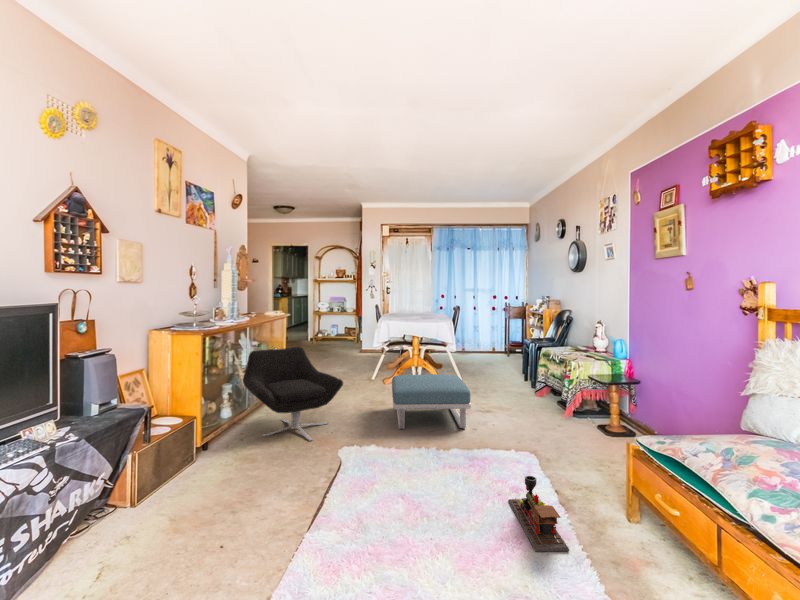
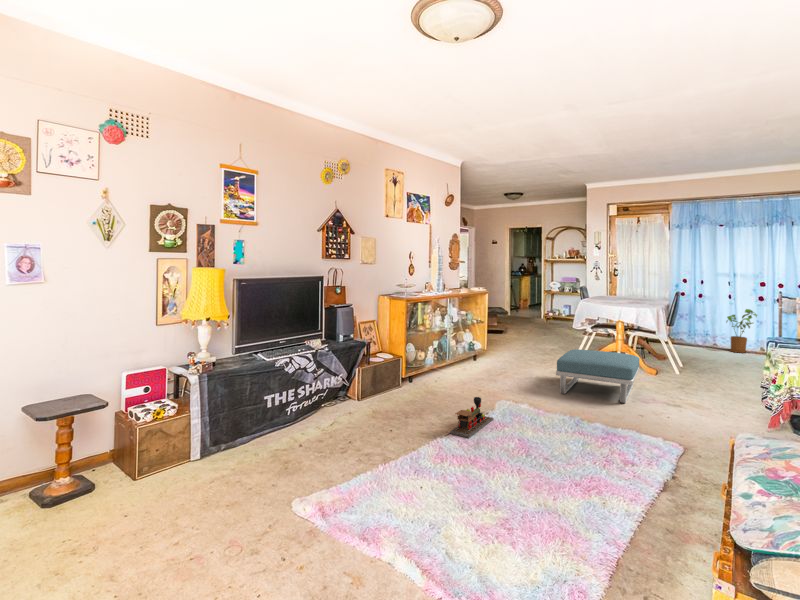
house plant: none [481,321,502,359] -> present [727,309,757,353]
lounge chair: present [243,347,343,441] -> none [443,317,516,388]
toy train: present [508,476,569,551] -> present [449,397,494,438]

